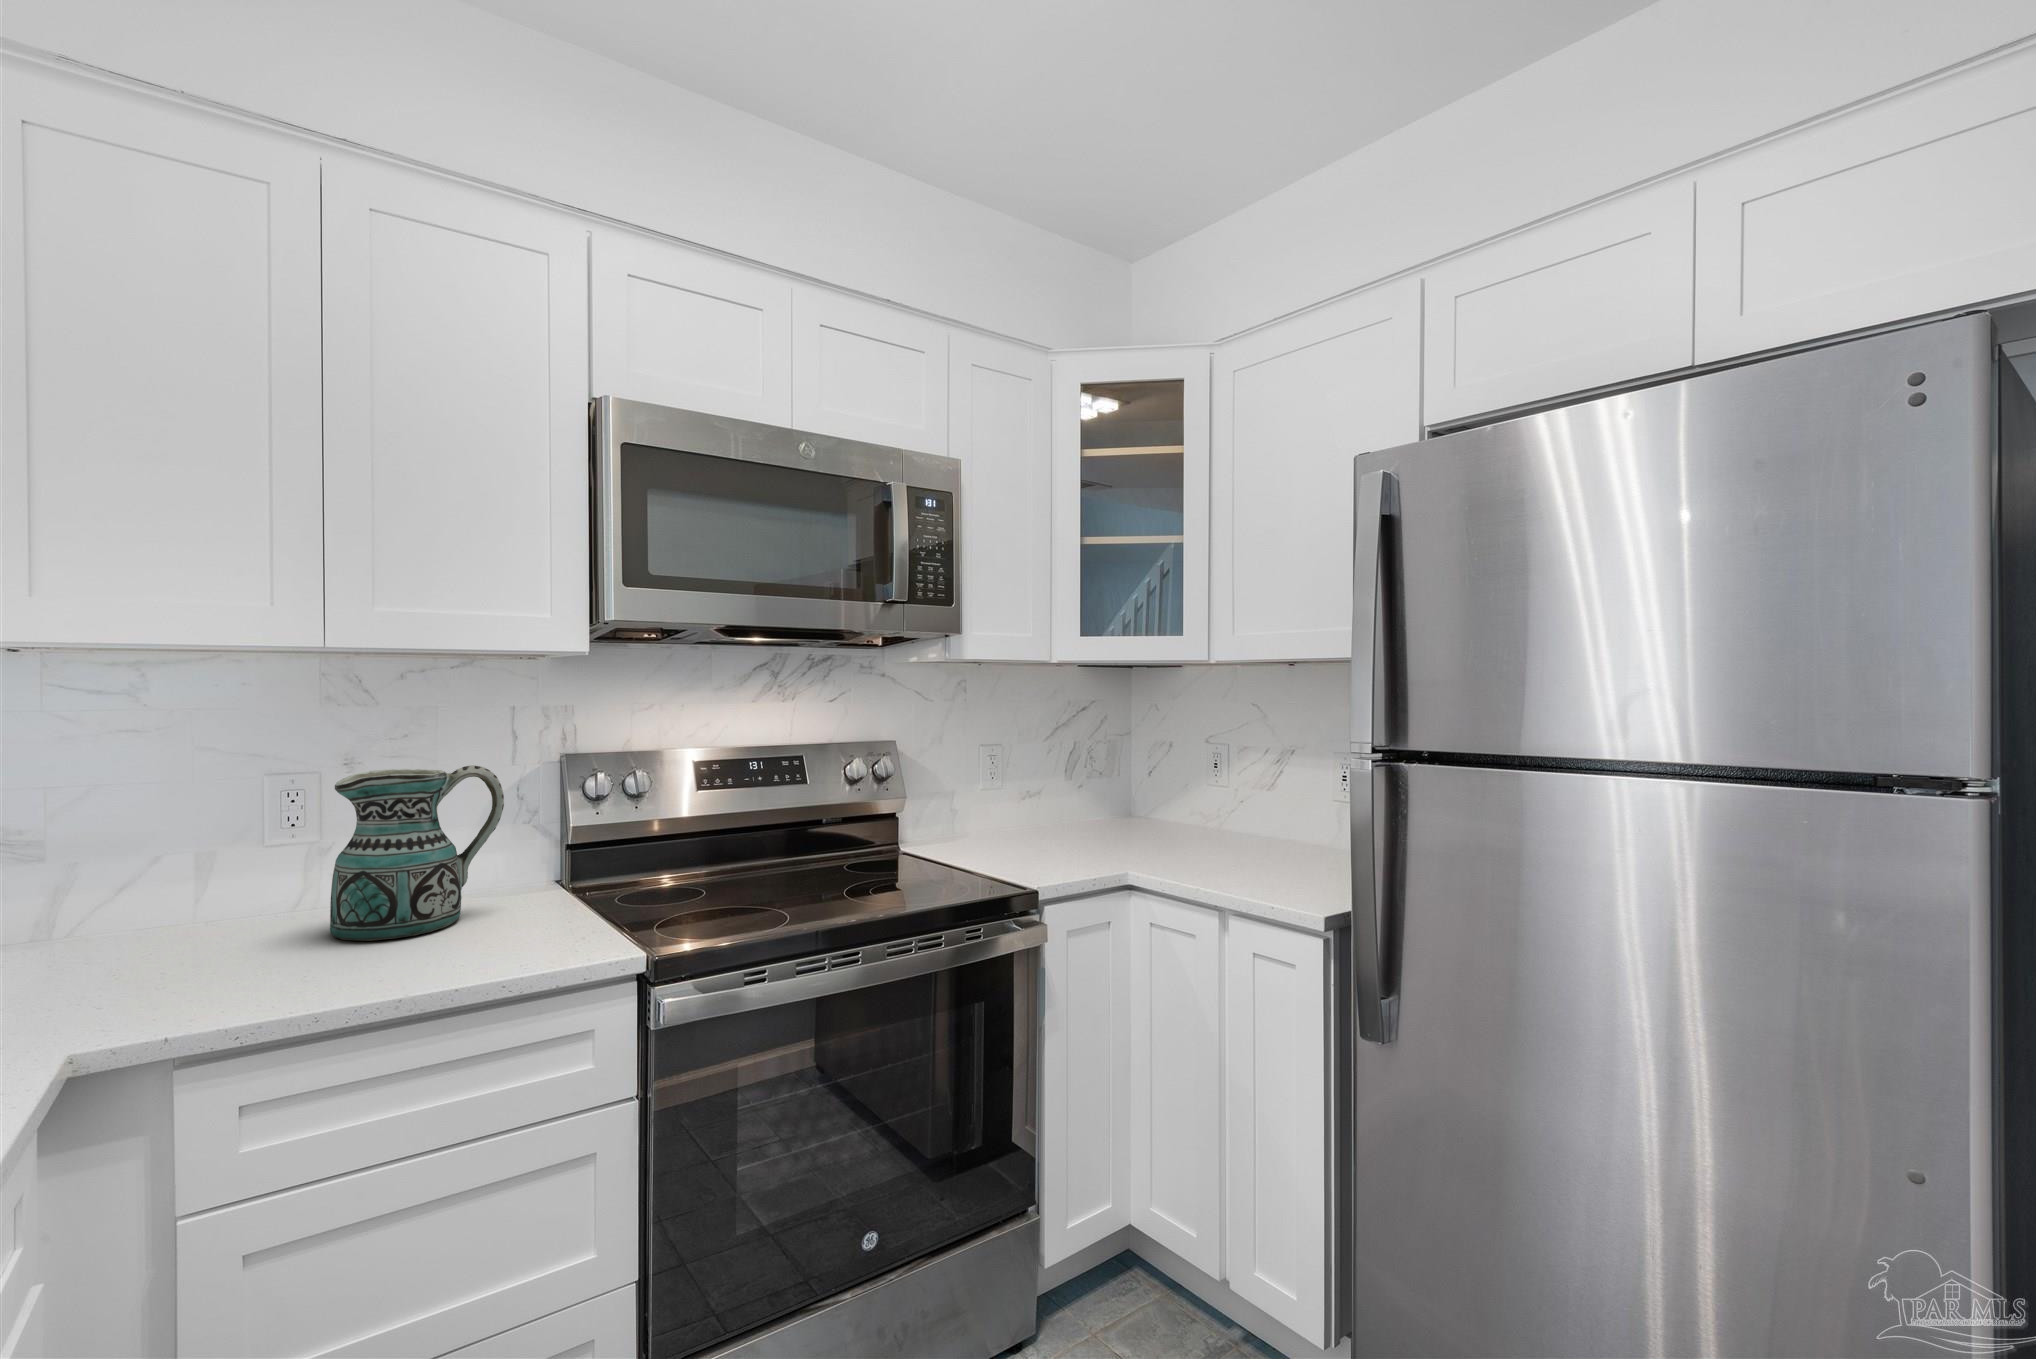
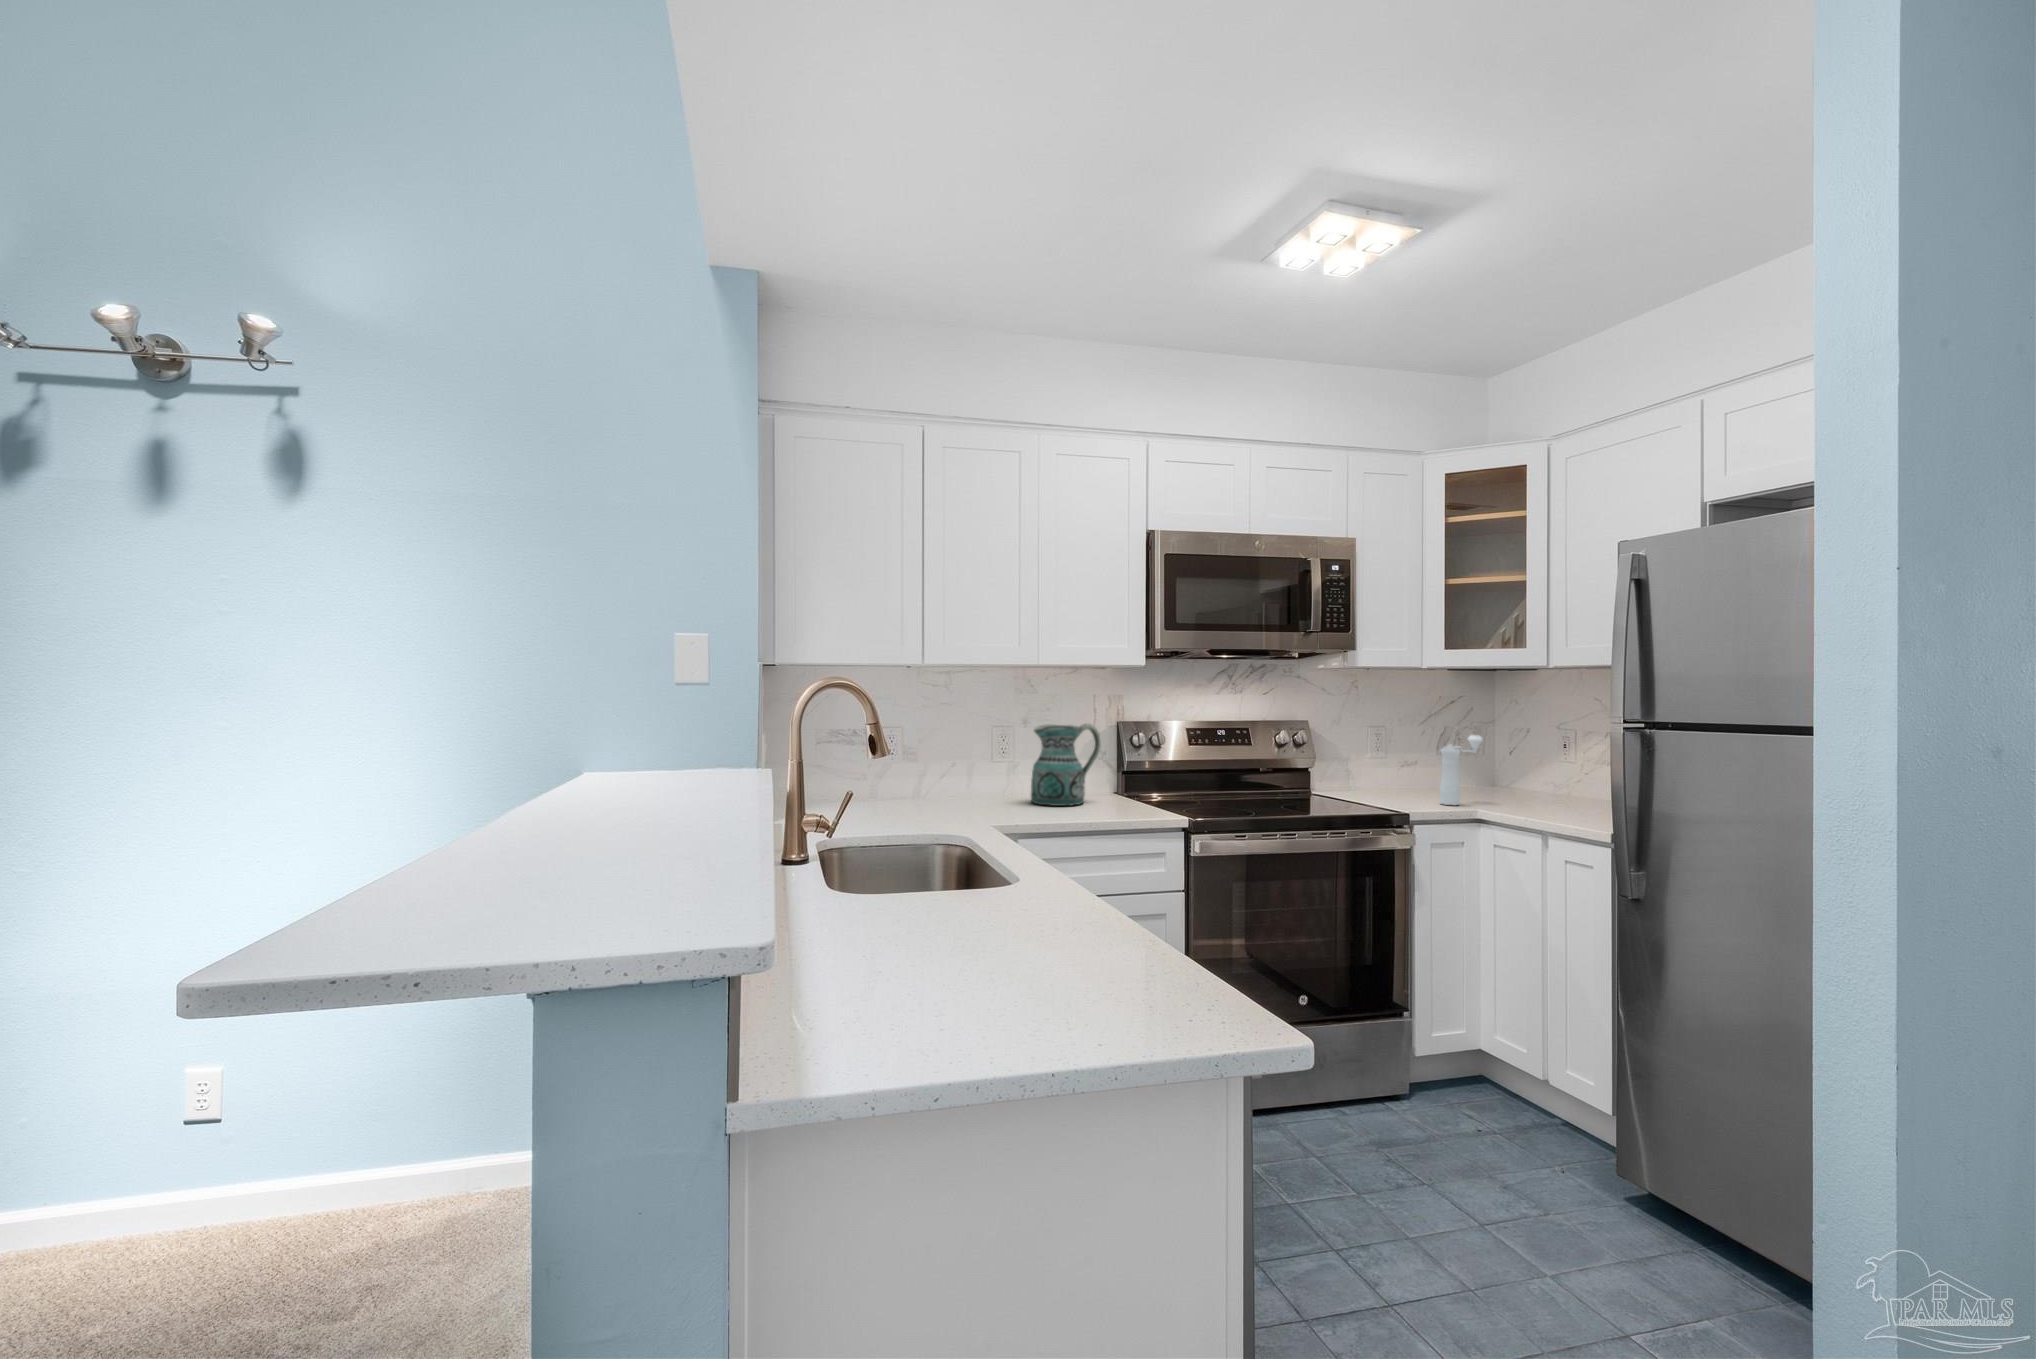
pepper mill: none [1076,757,1130,861] -> present [1440,735,1482,805]

